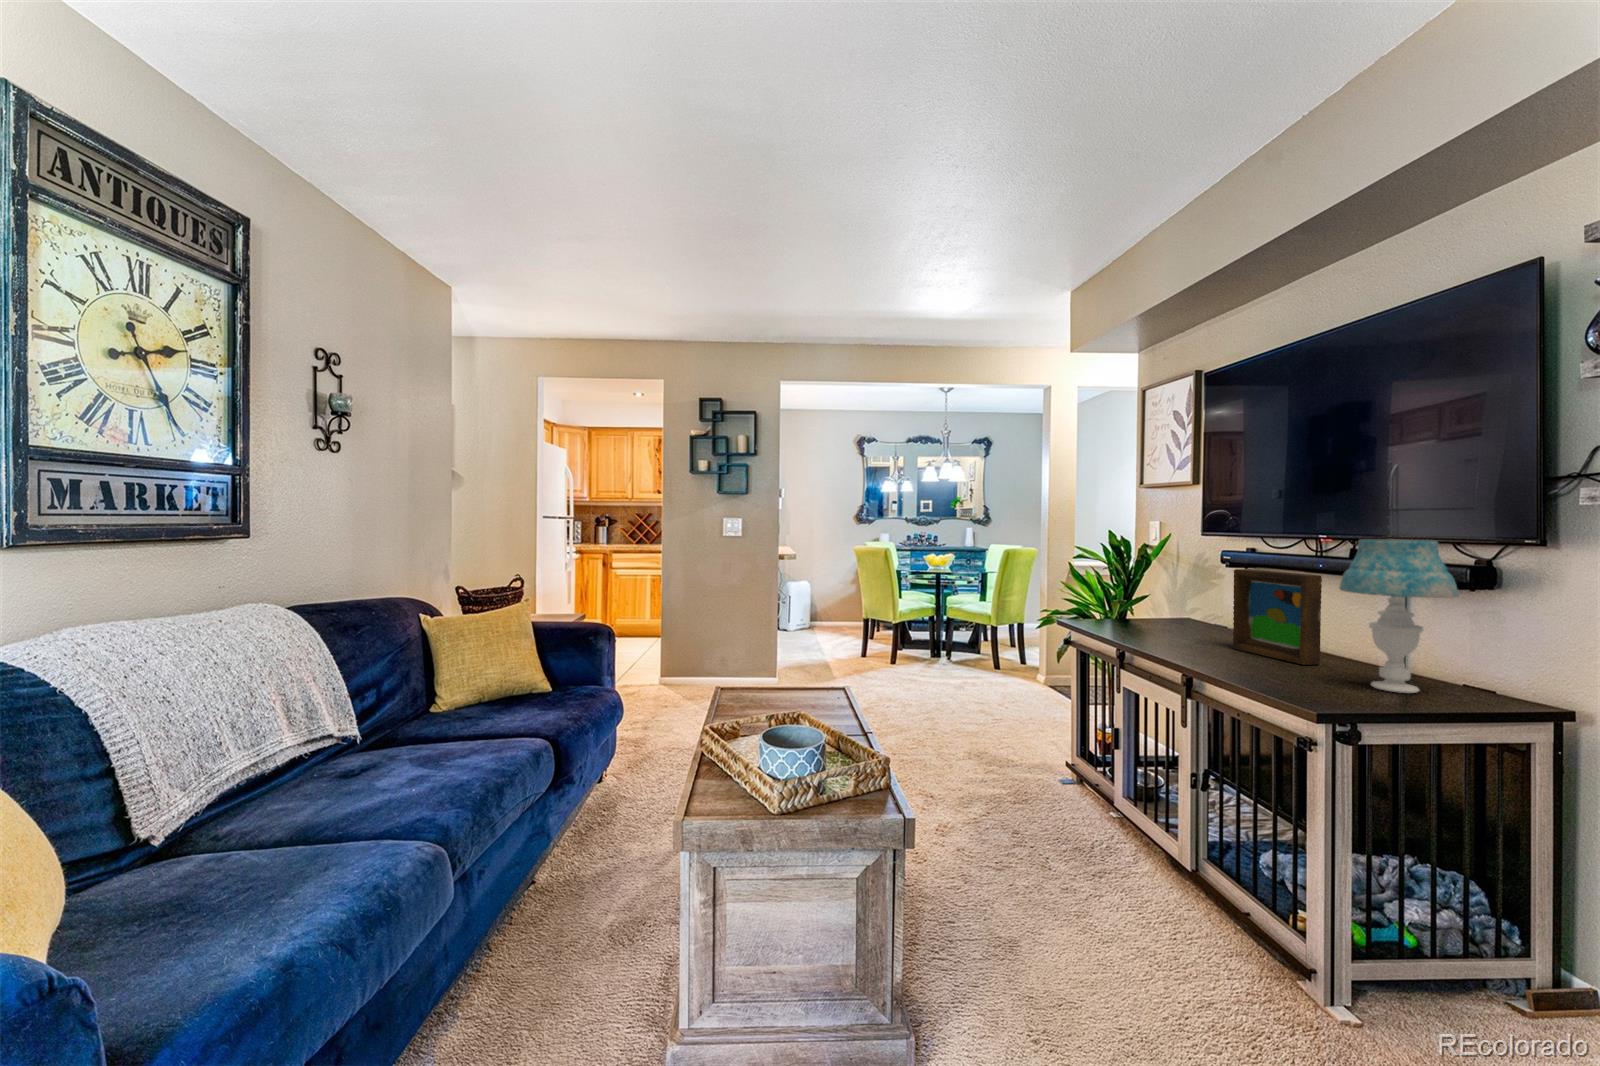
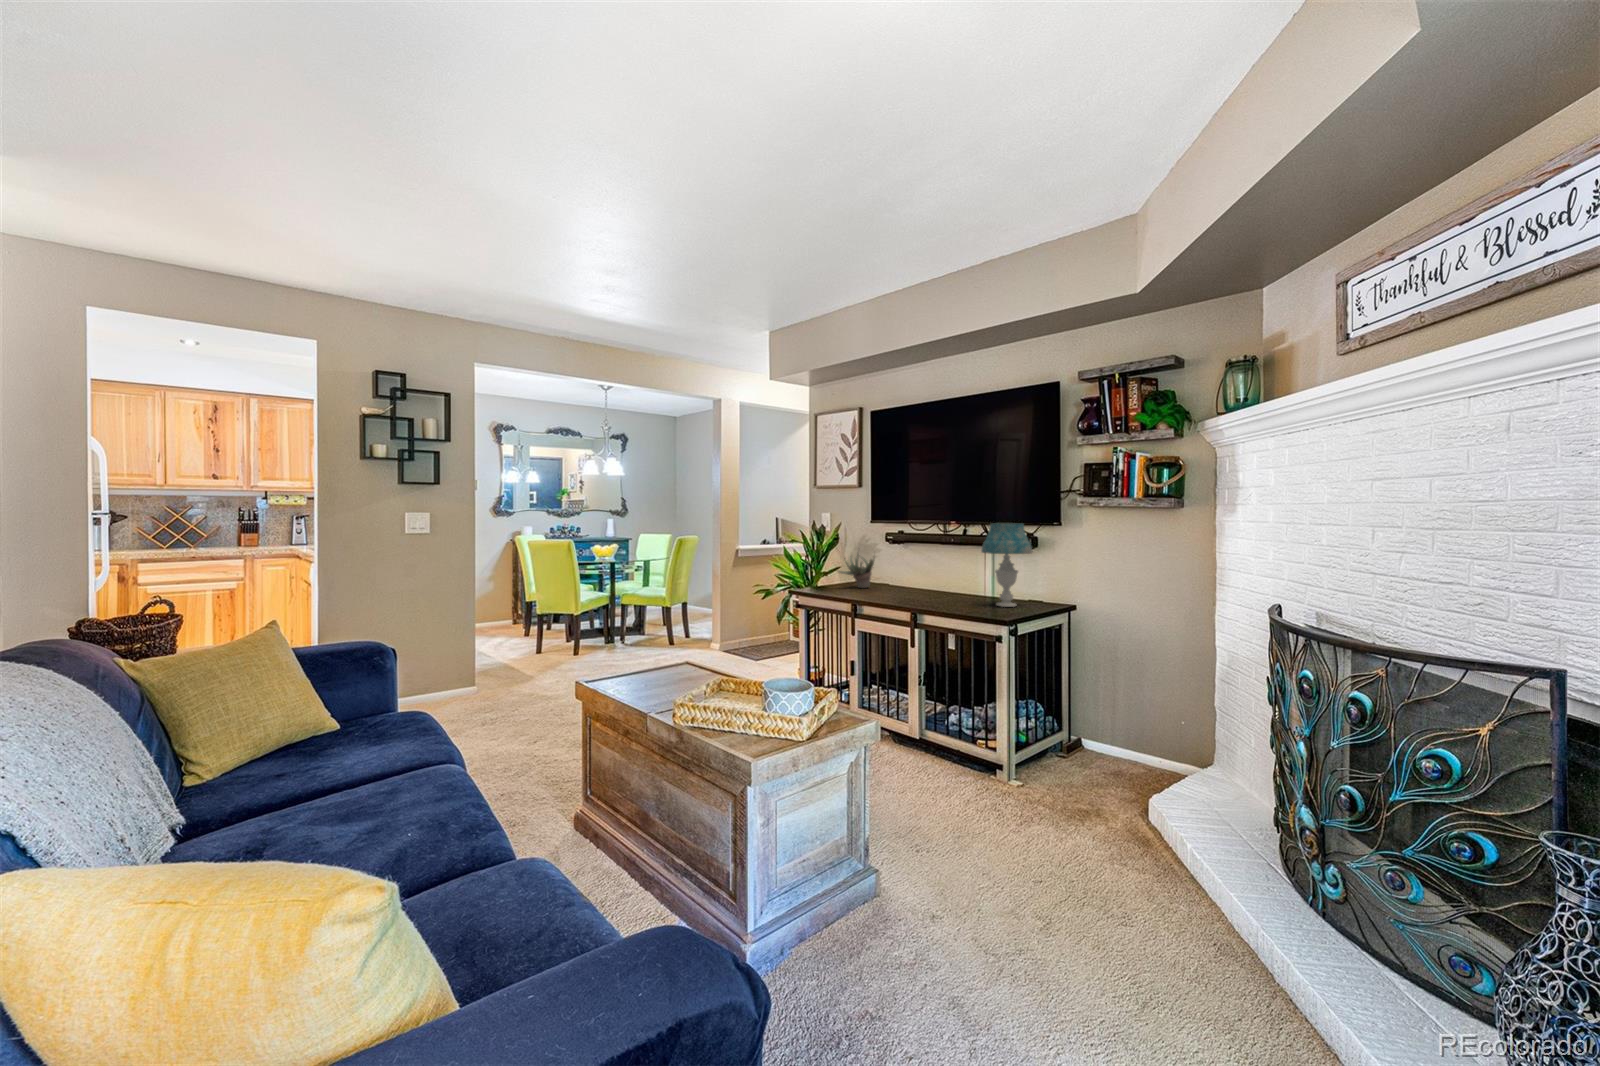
succulent plant: none [1134,569,1199,629] -> present [838,553,874,588]
picture frame: present [1233,569,1322,665] -> none [910,544,962,600]

